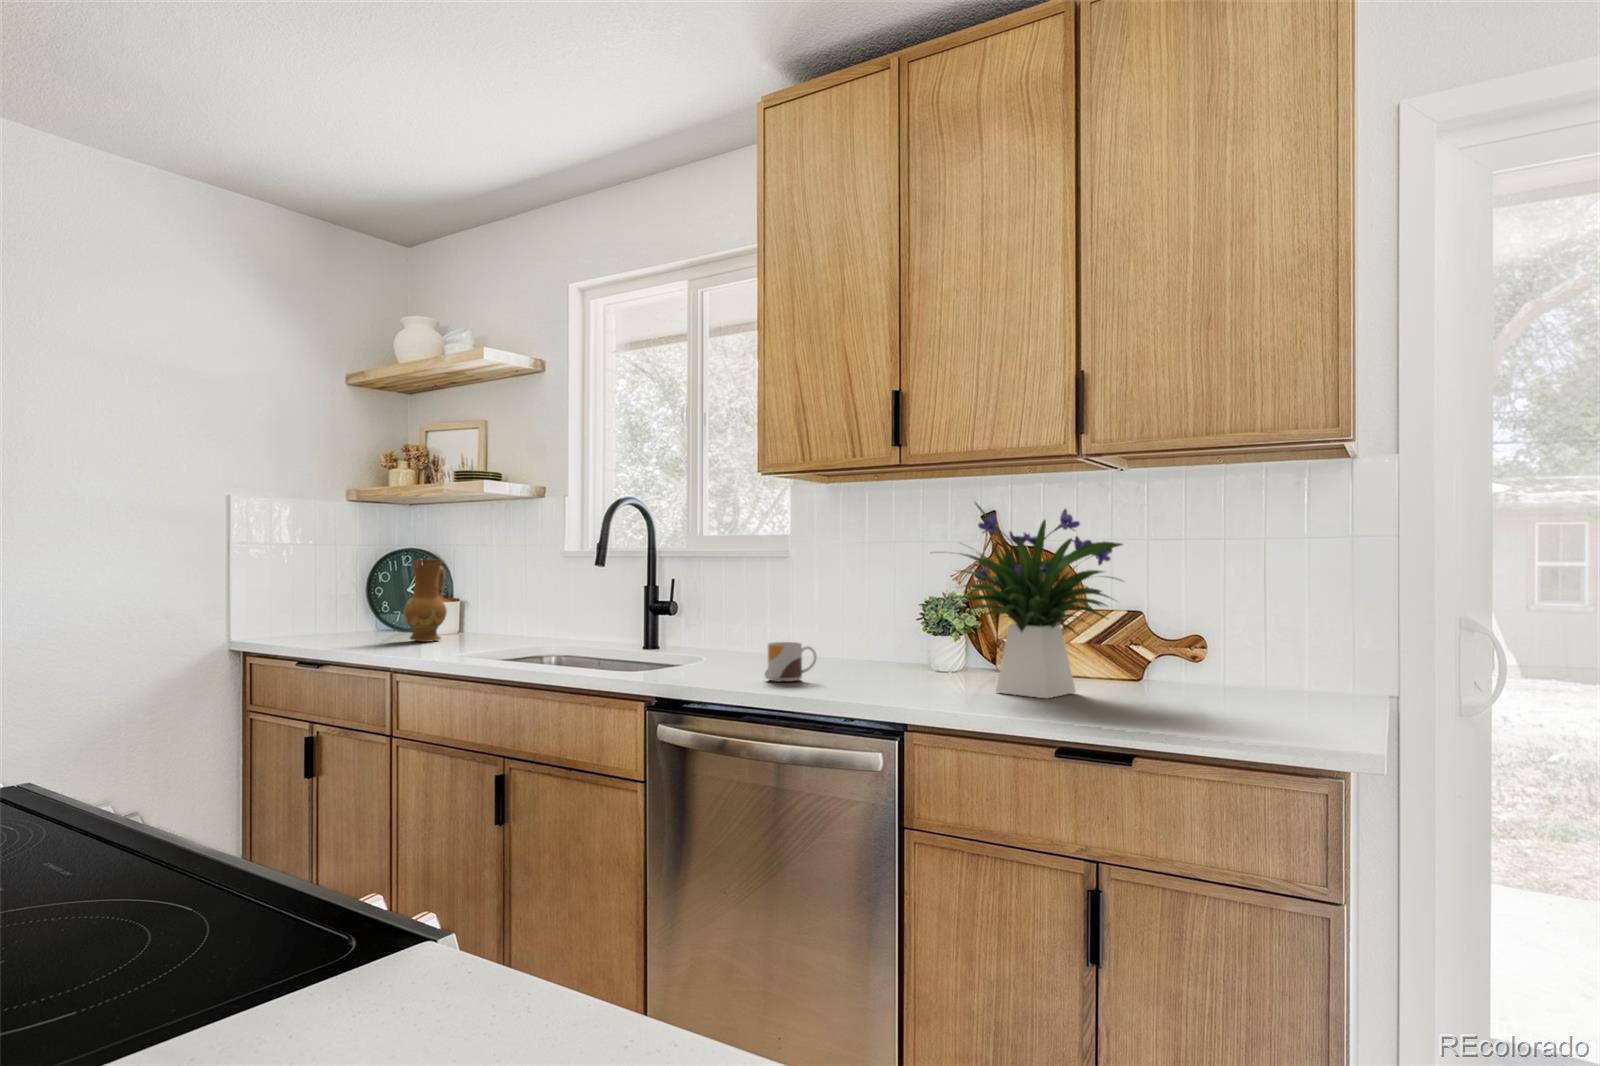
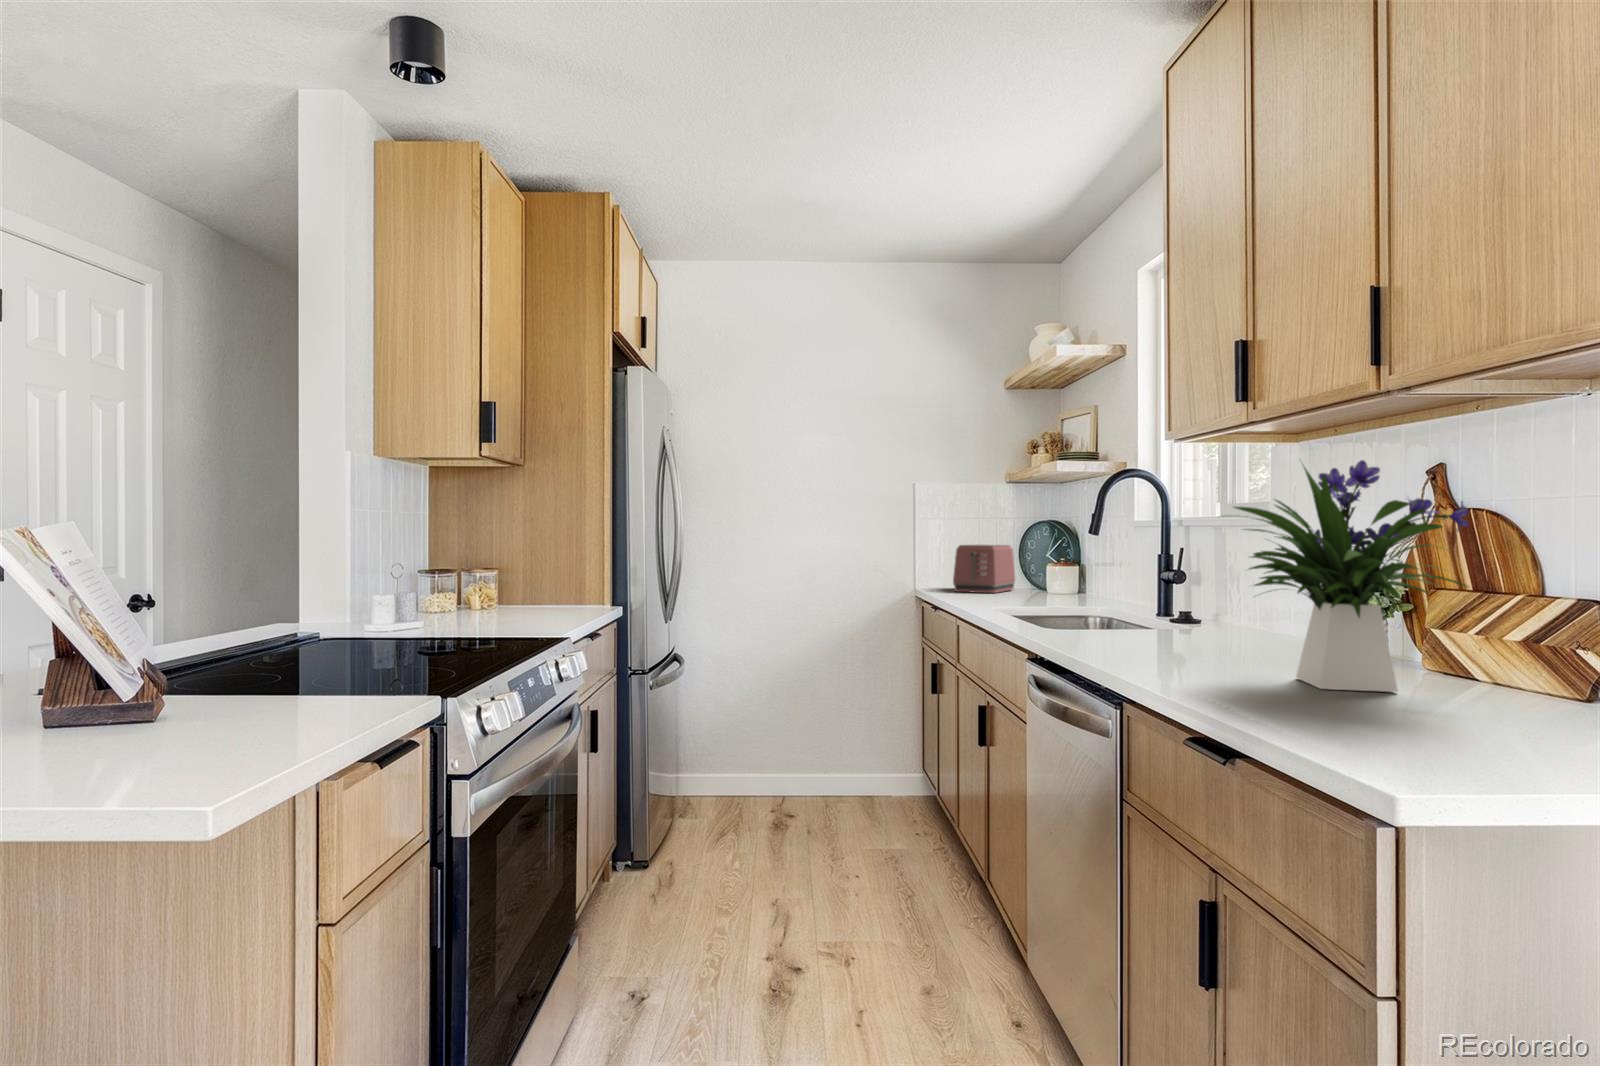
ceramic jug: present [403,559,447,642] -> none [1016,528,1054,597]
toaster: none [304,579,368,644] -> present [953,544,1015,593]
mug: present [764,642,817,682] -> none [1124,607,1169,646]

